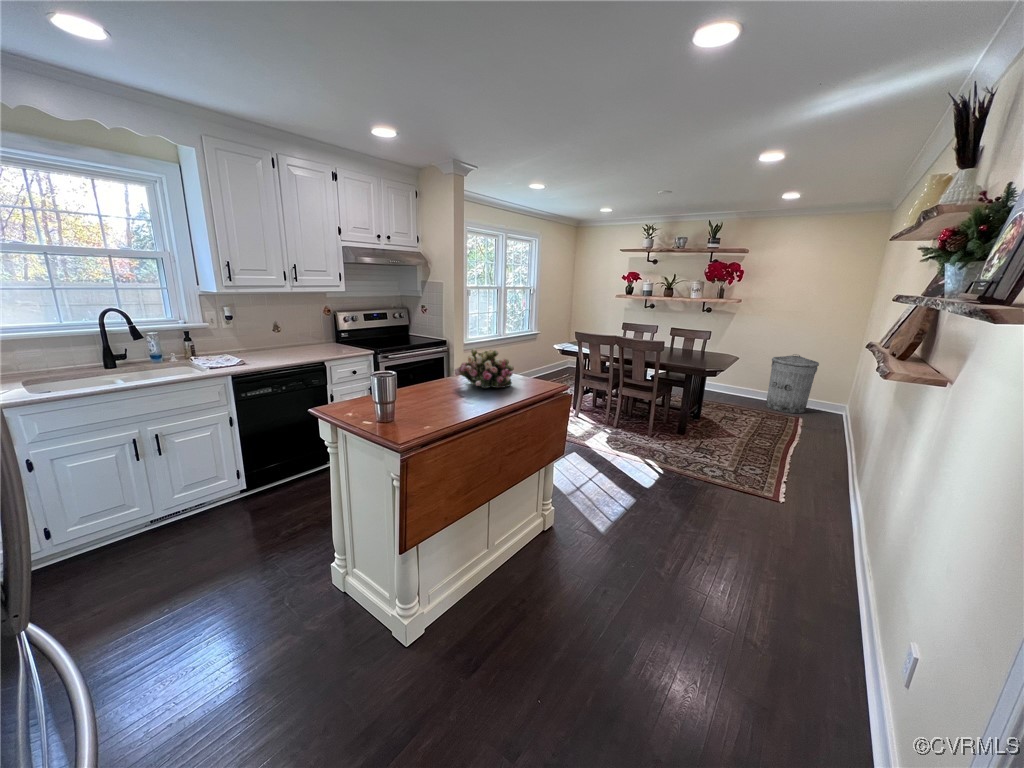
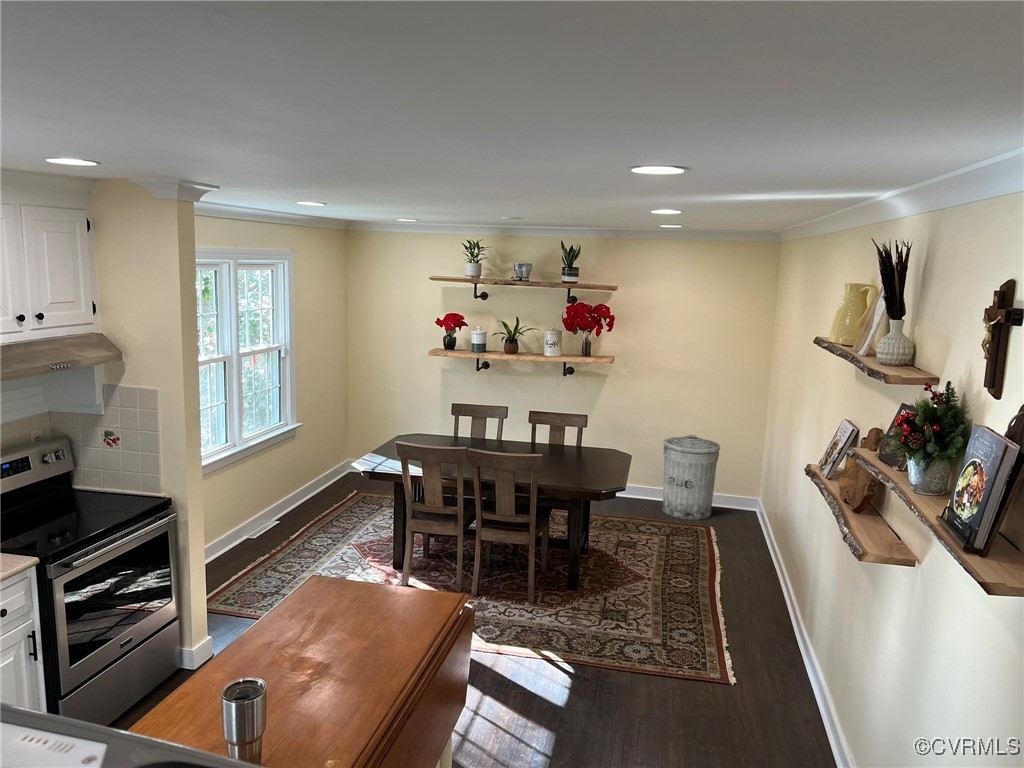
flower arrangement: present [455,348,514,388] -> none [287,564,388,645]

